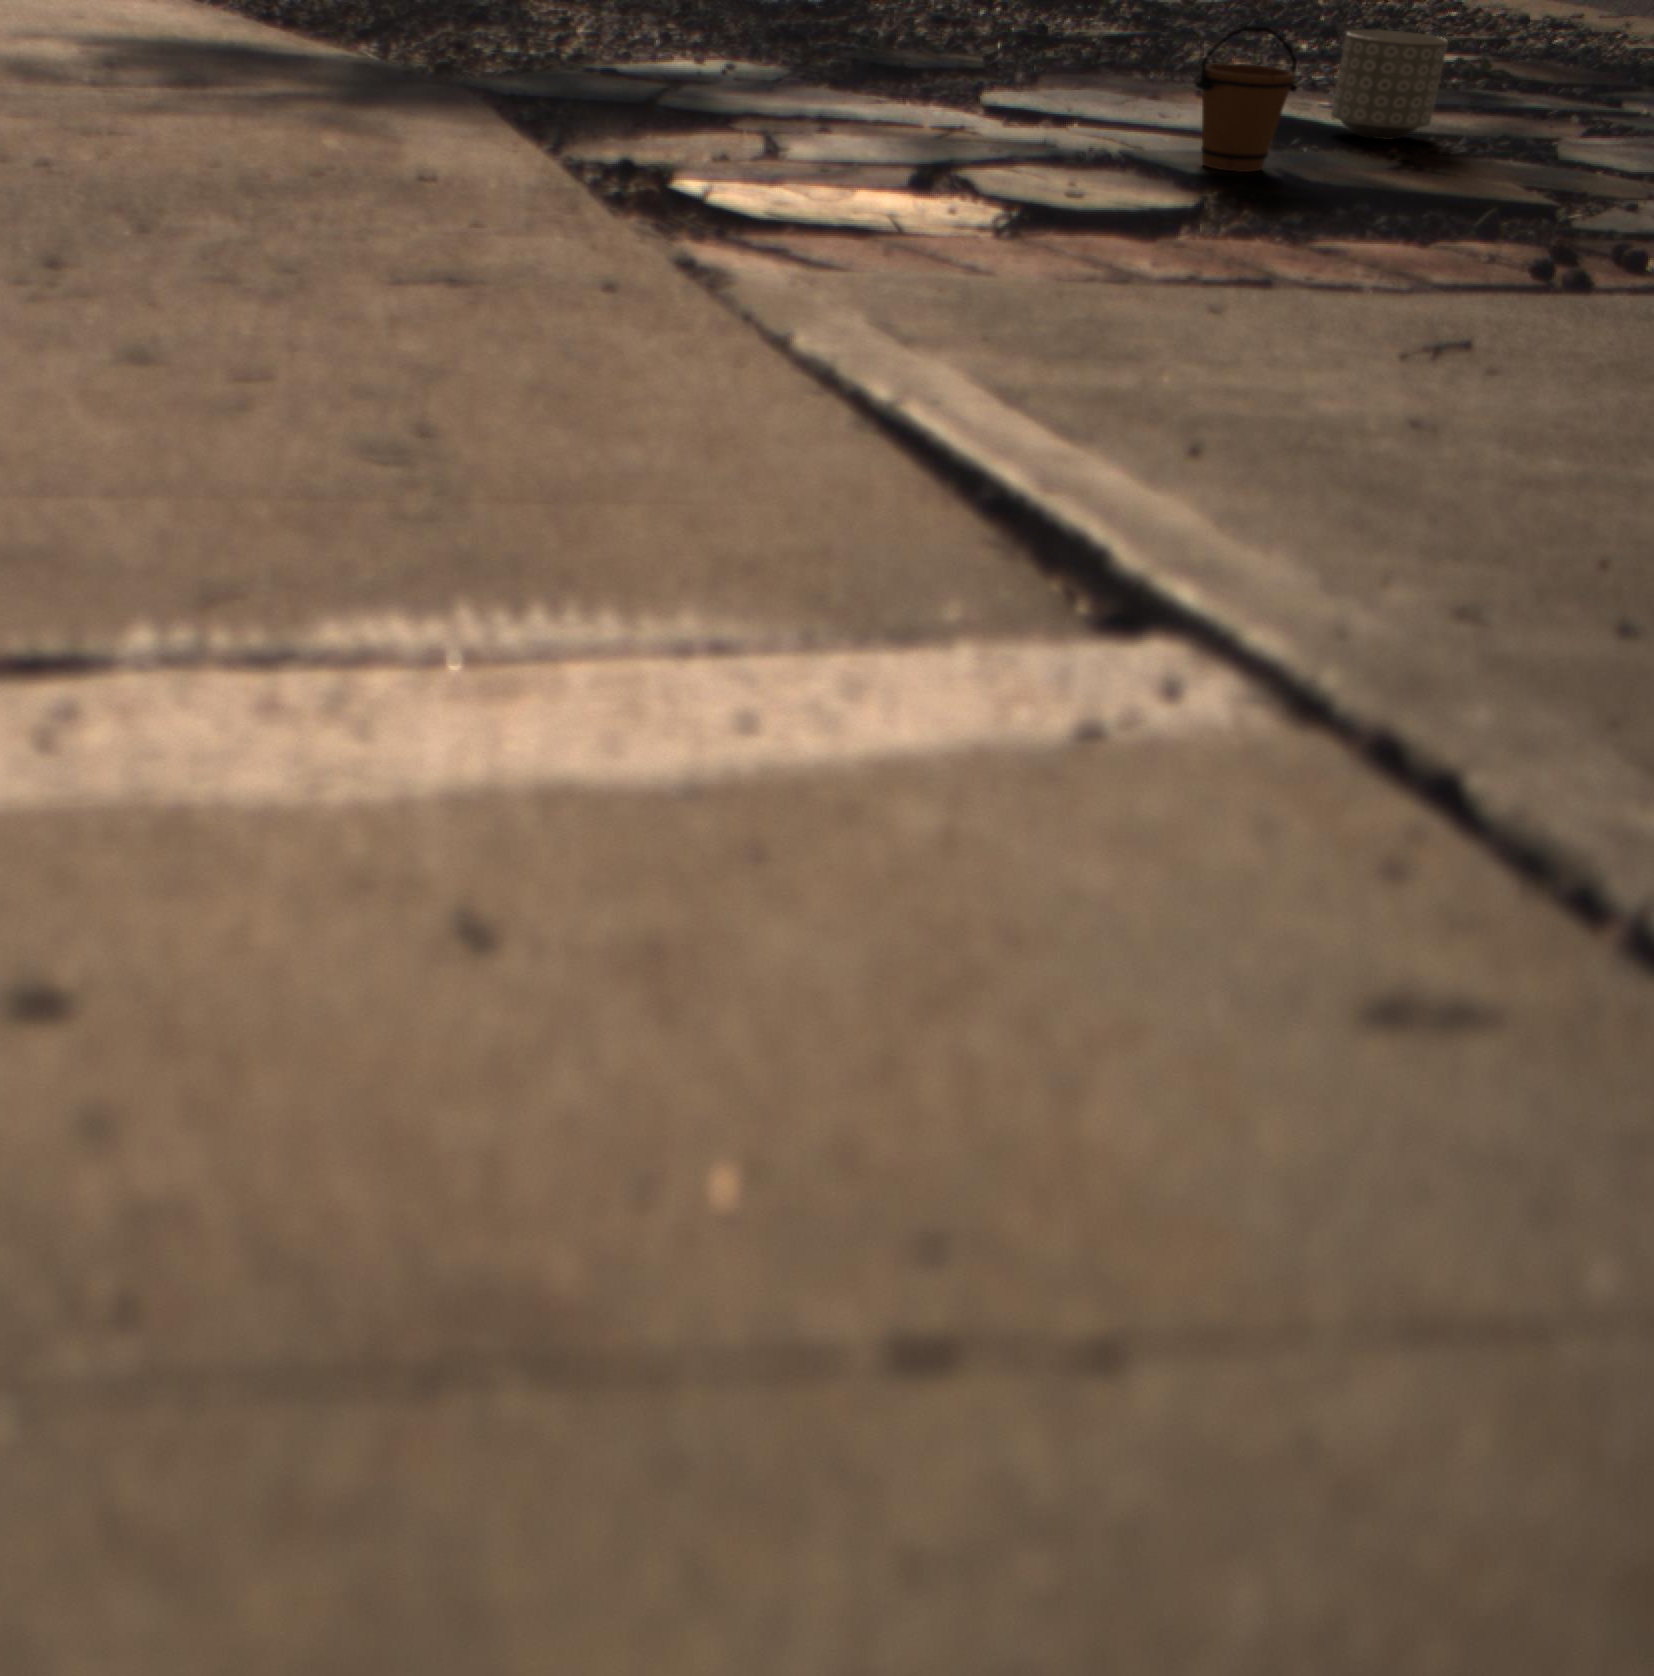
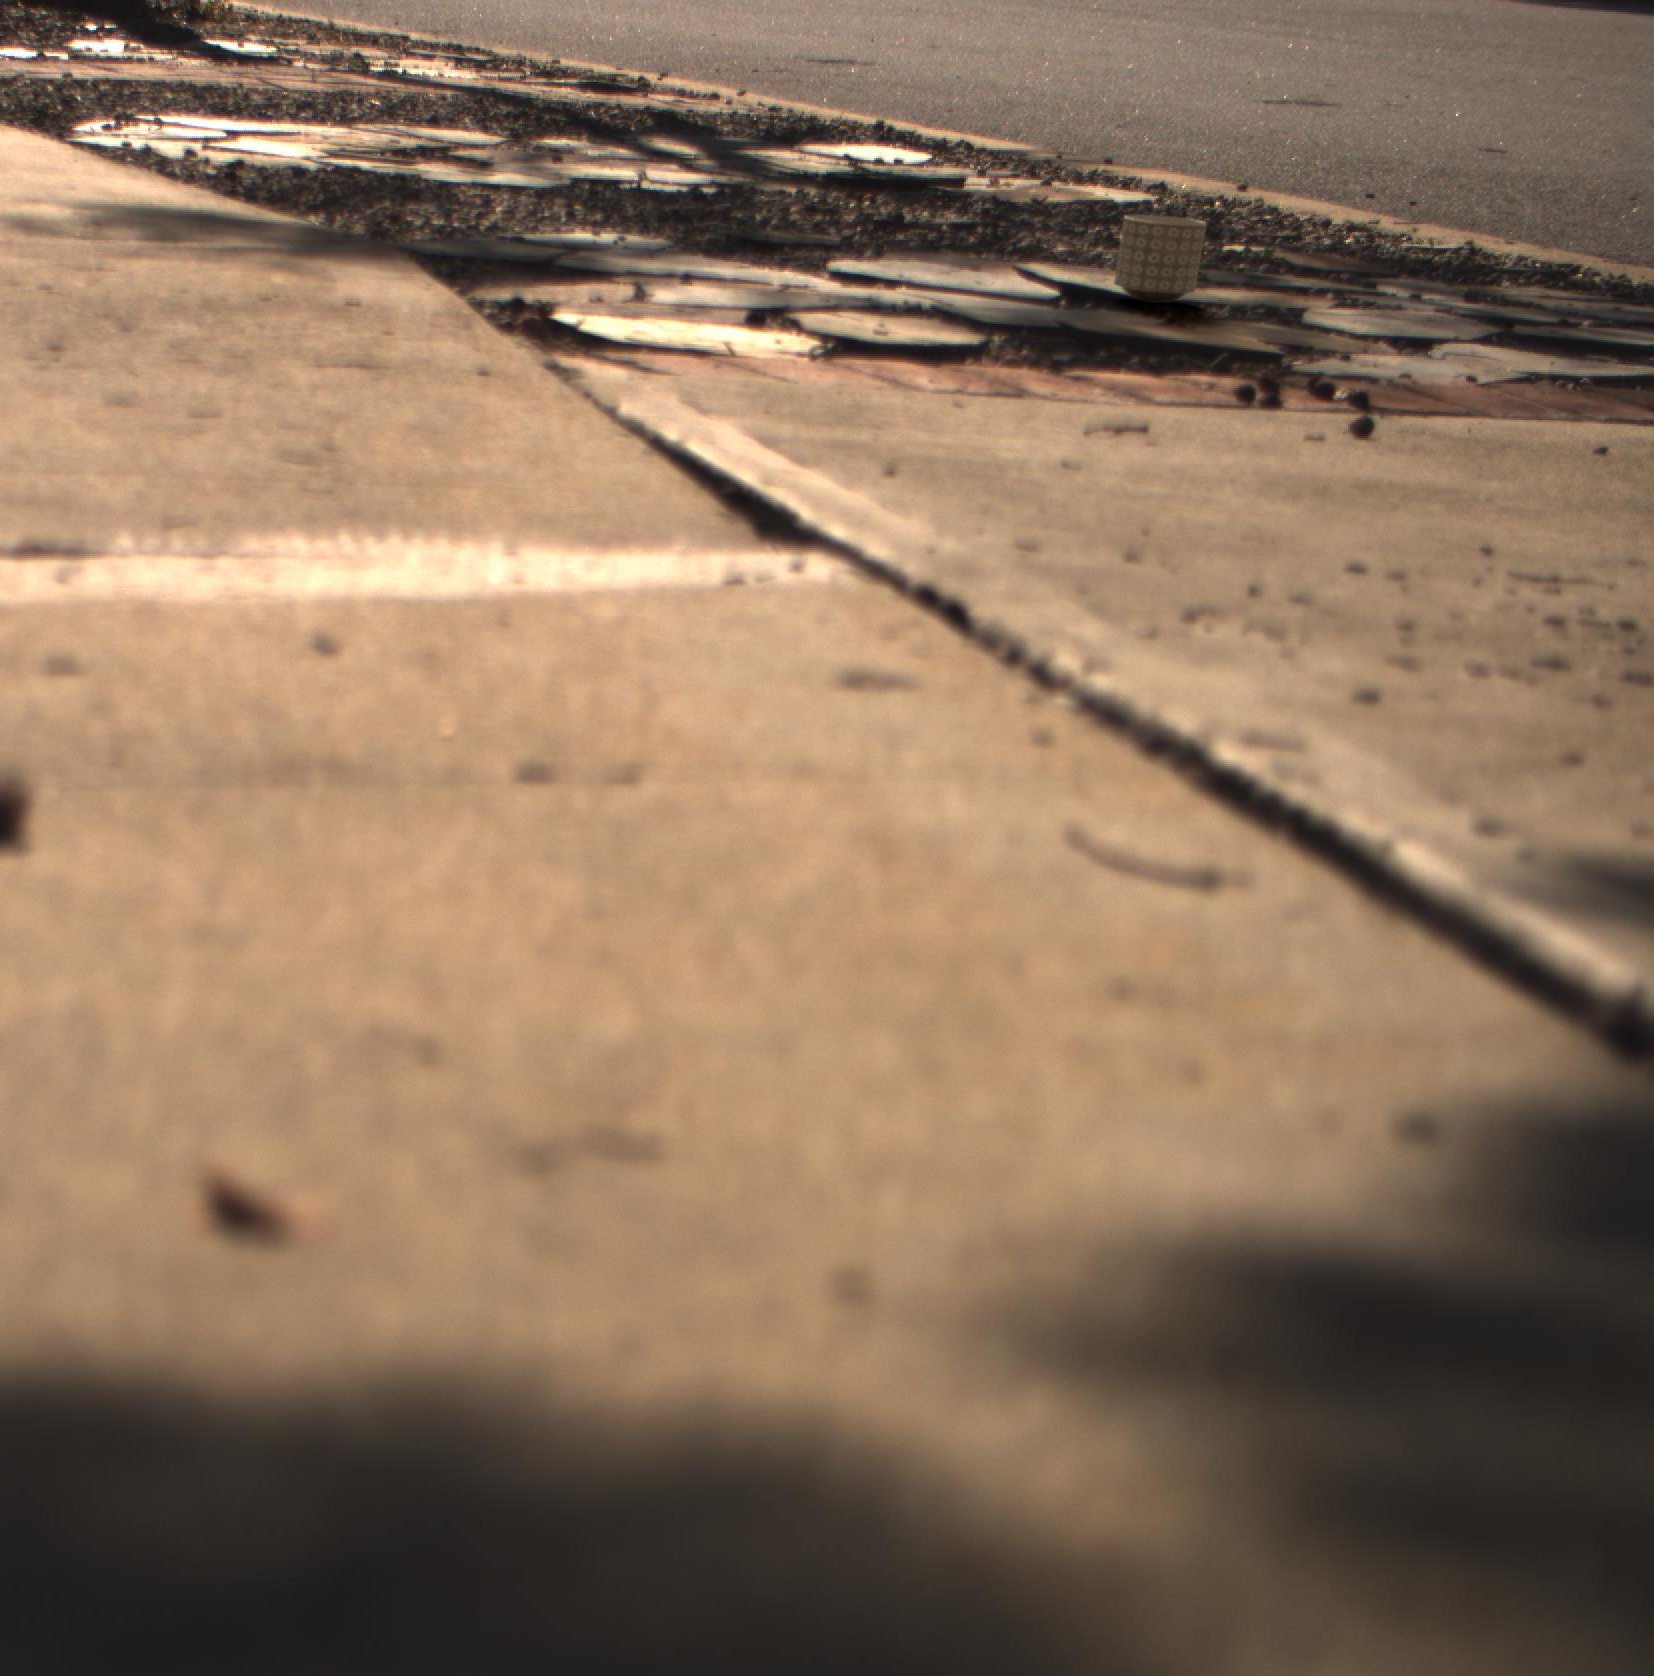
bucket: present [1195,26,1297,172] -> none [986,204,1070,320]

